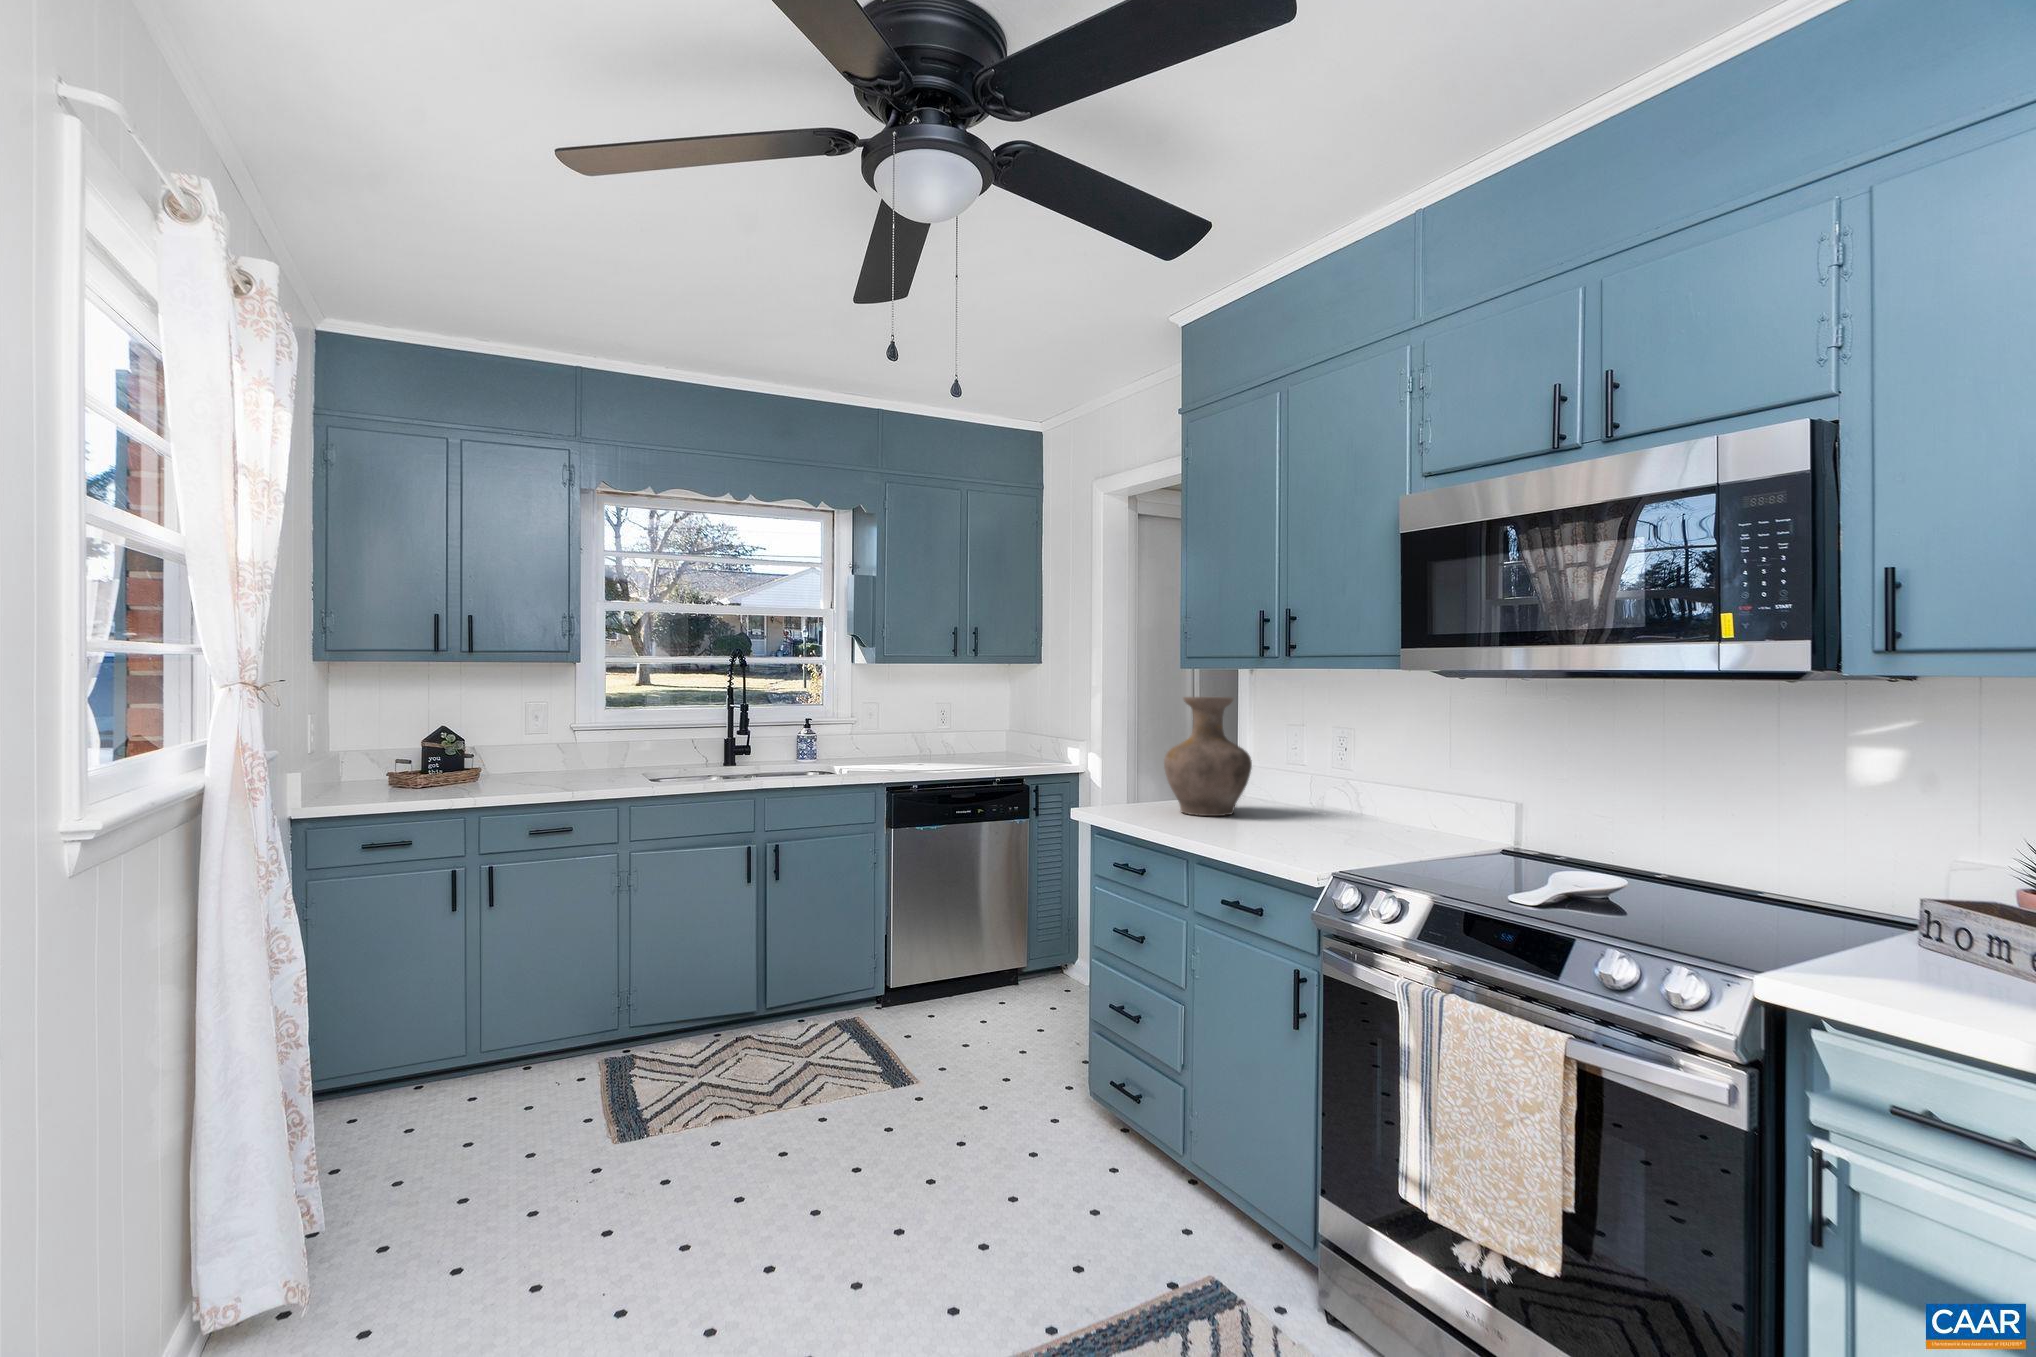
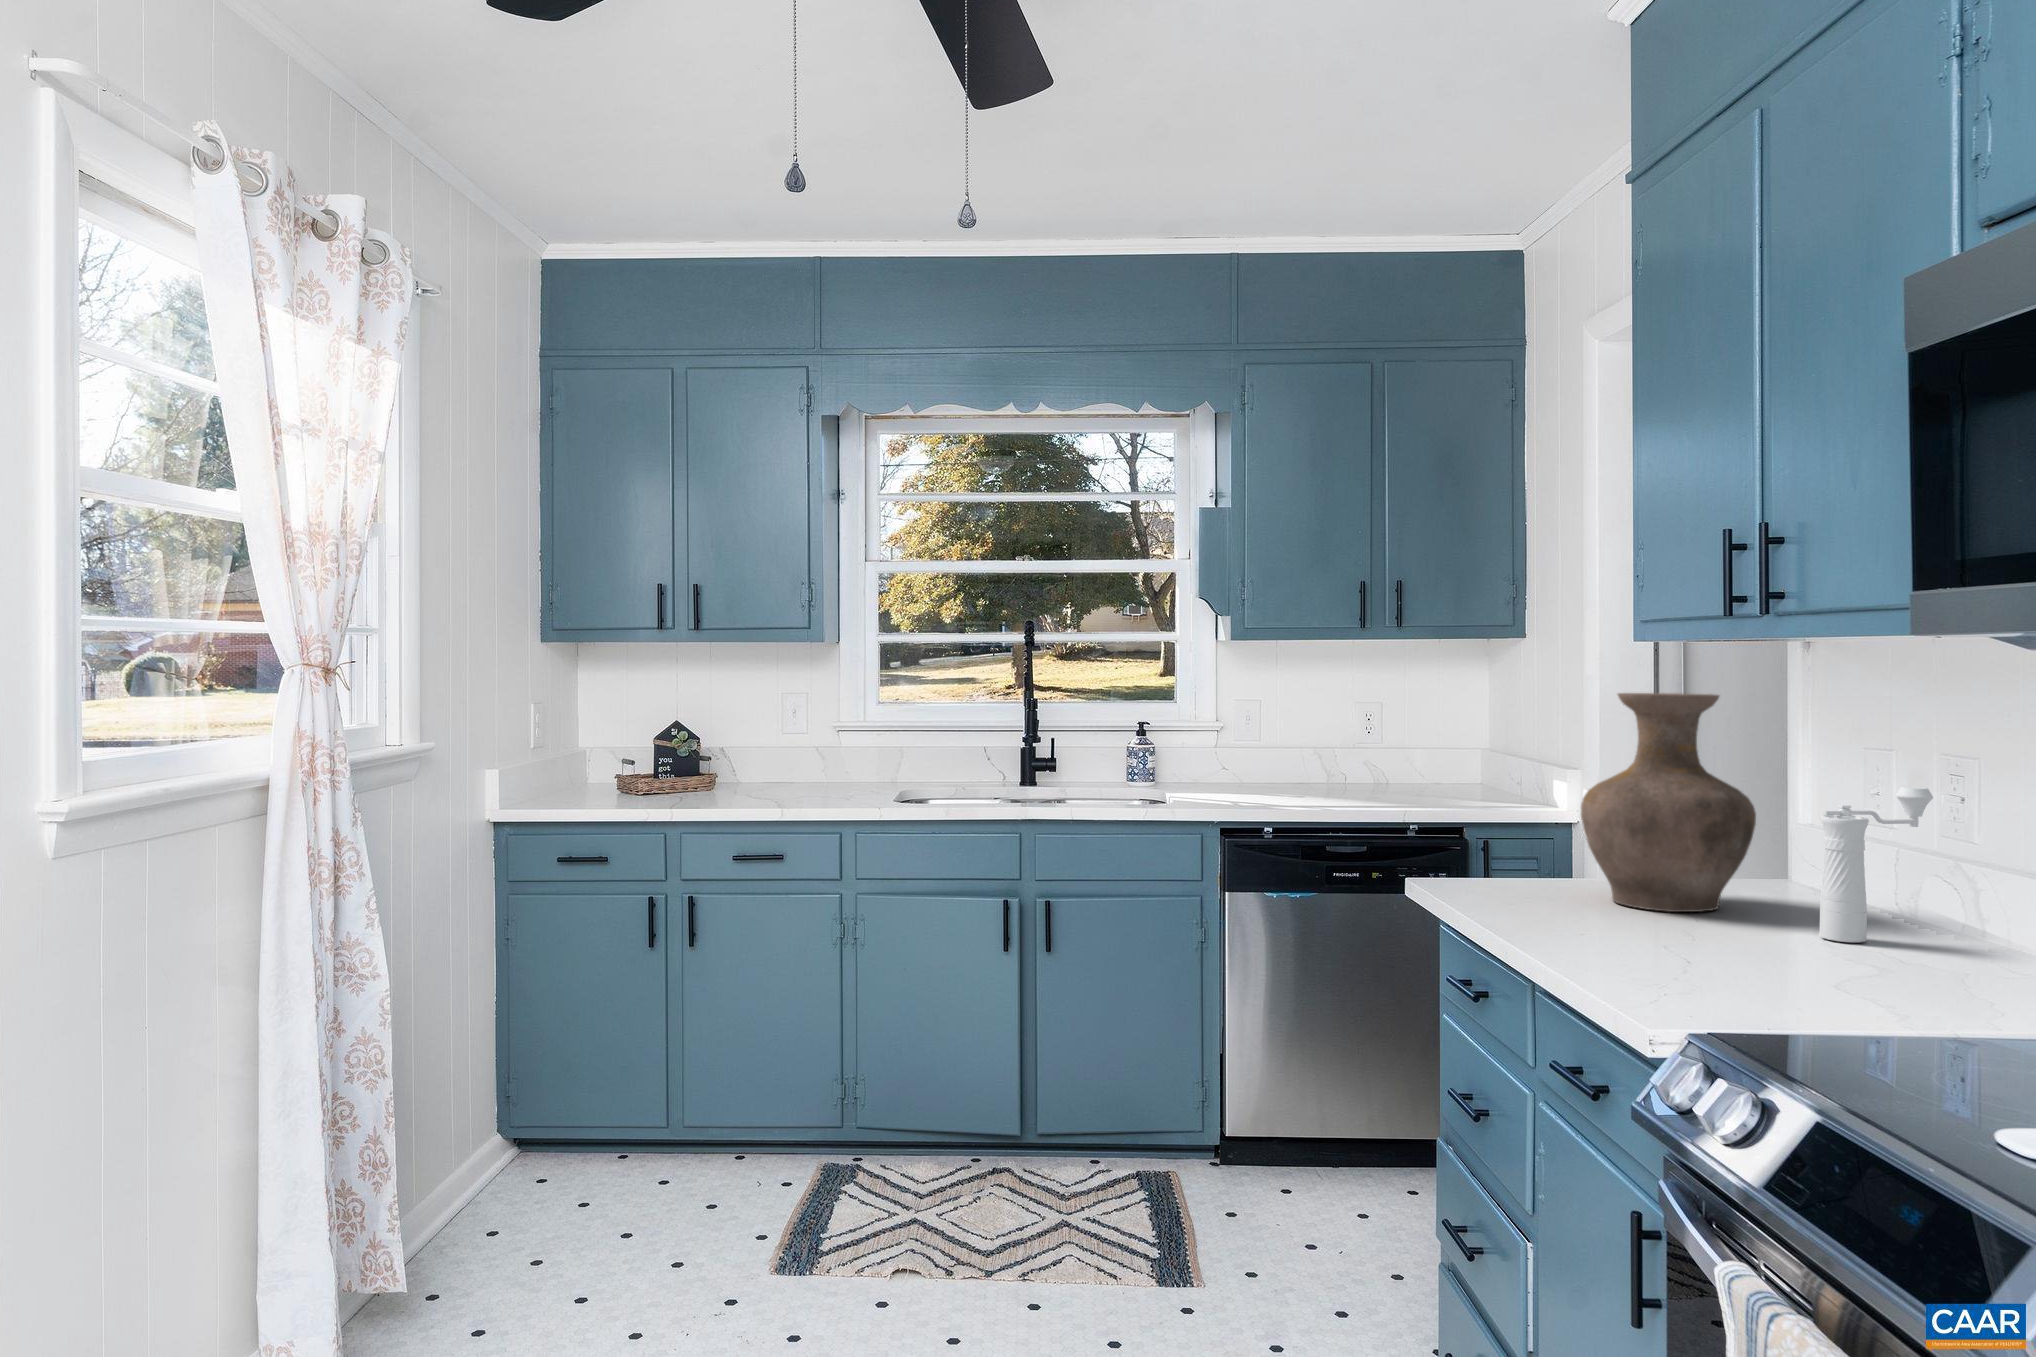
pepper mill: none [1293,744,1337,824] -> present [1819,787,1933,943]

